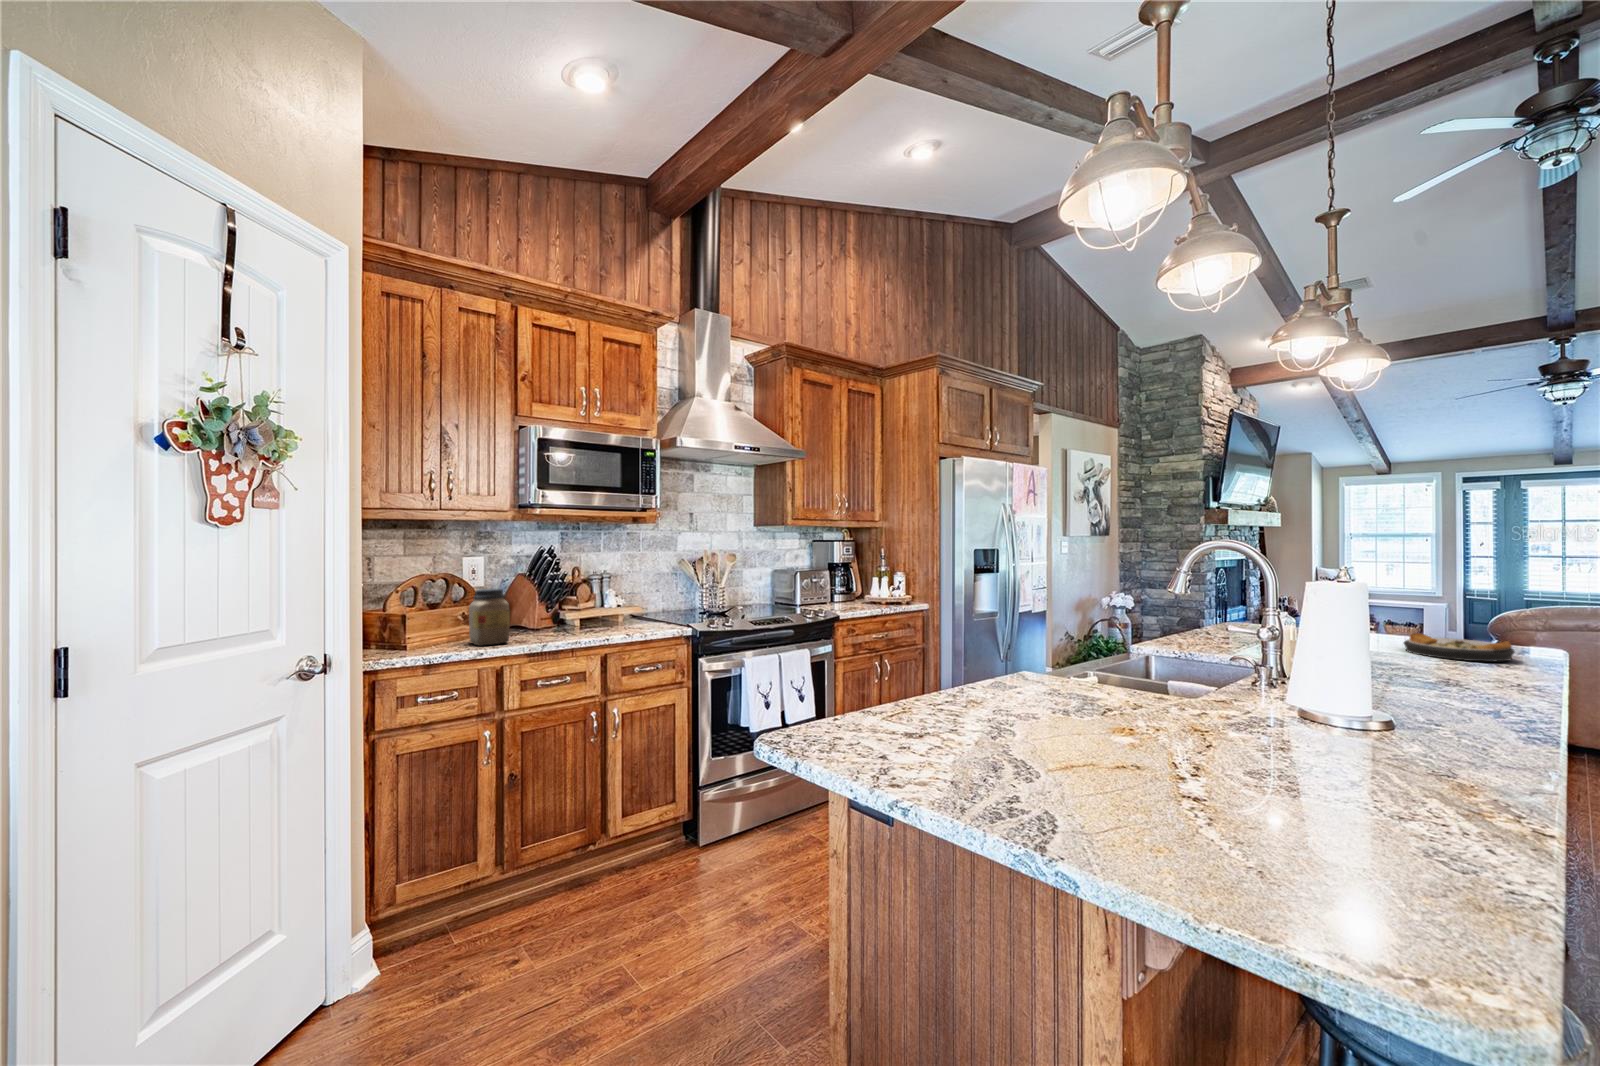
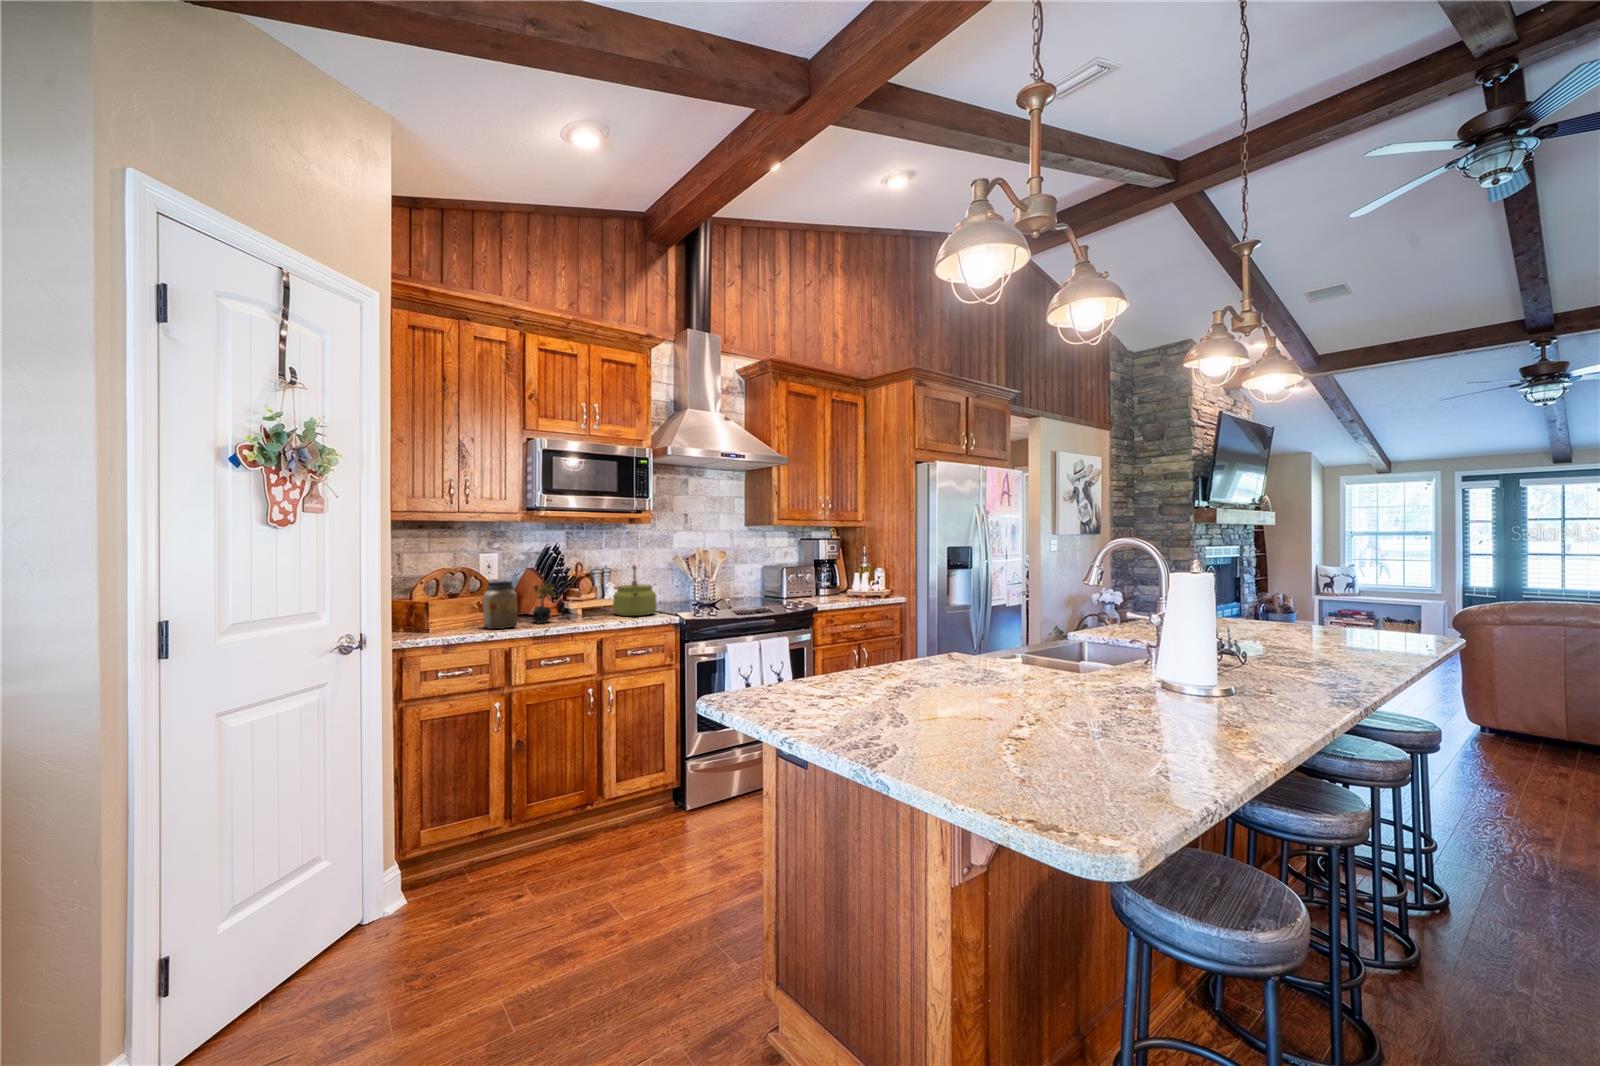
kettle: none [614,570,664,628] -> present [613,565,657,616]
succulent plant: none [520,589,553,638] -> present [532,583,555,624]
plate: present [1404,633,1515,661] -> none [1310,623,1404,648]

